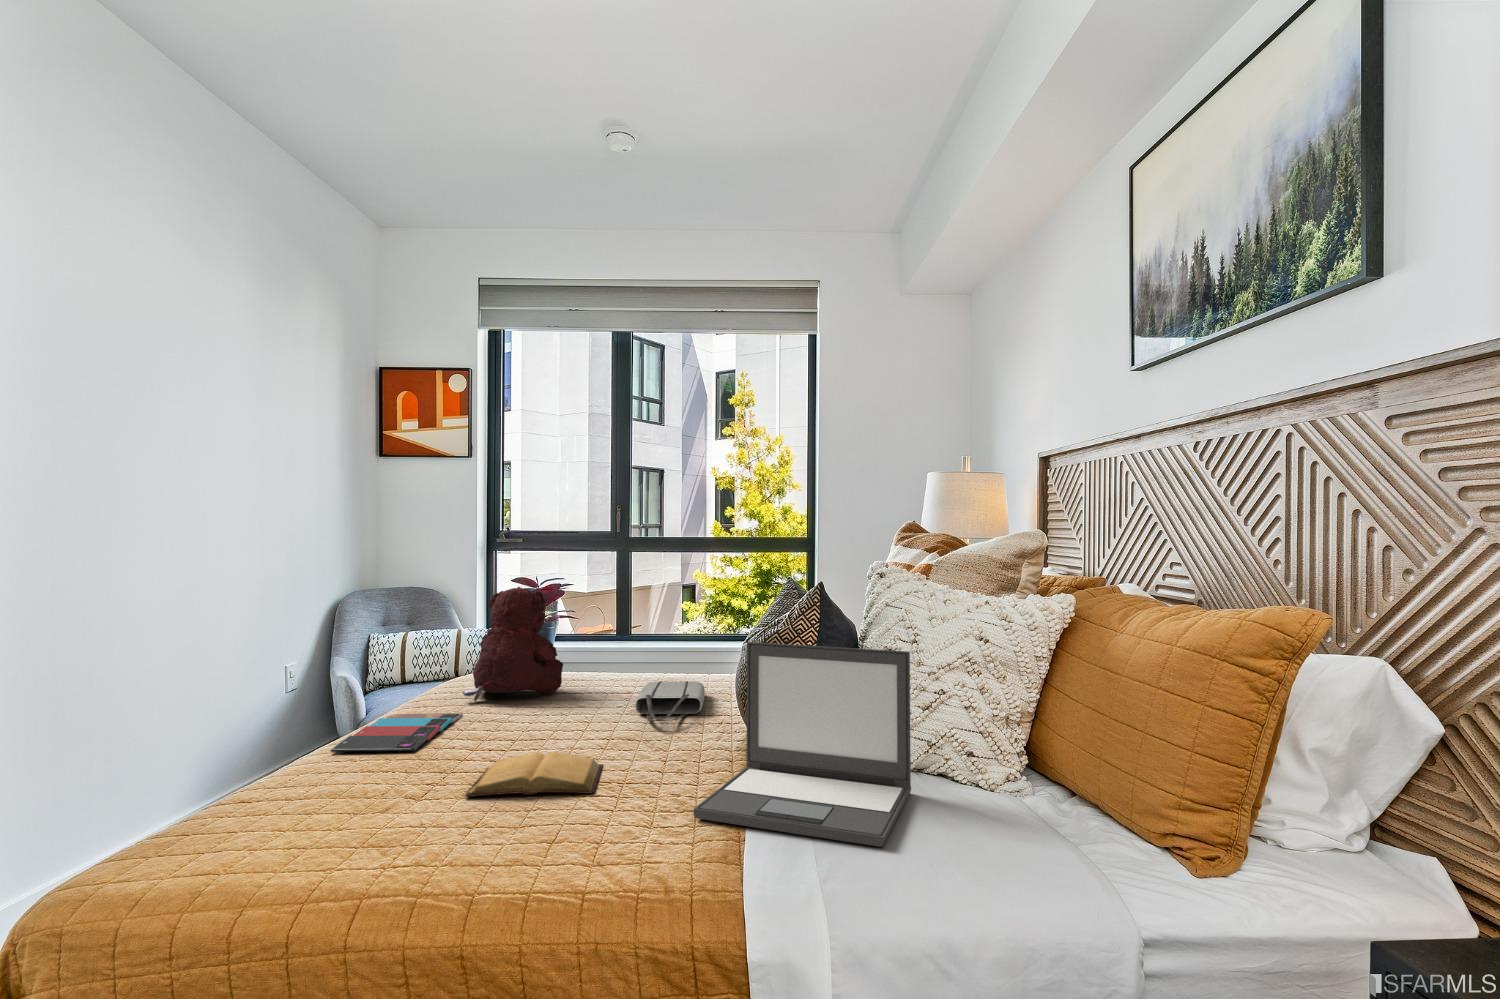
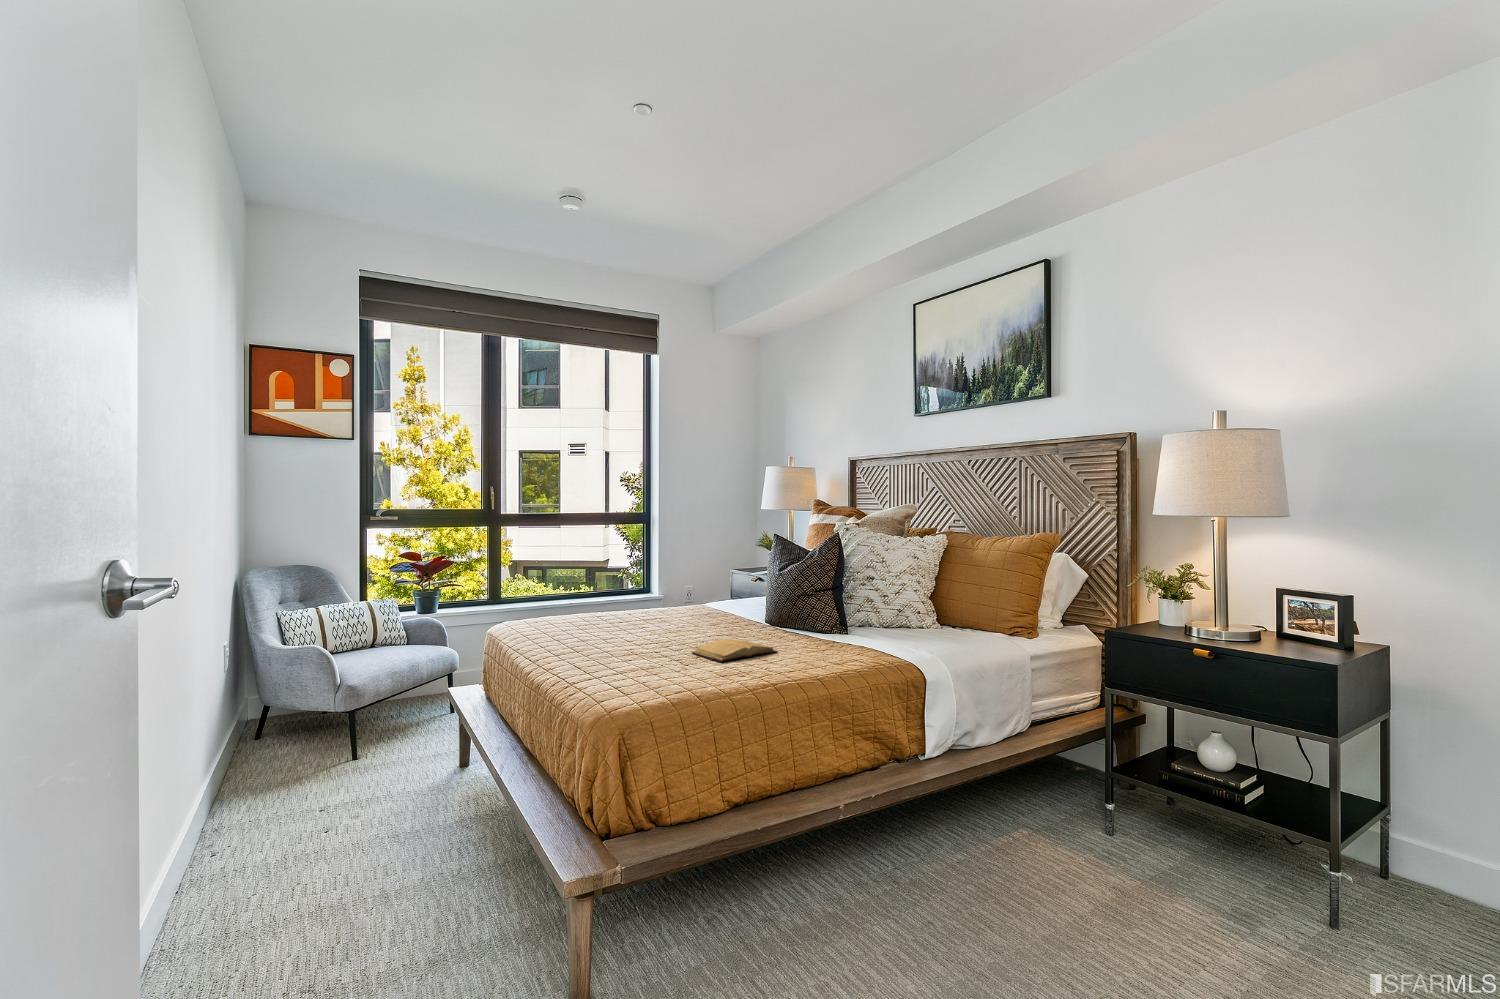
teddy bear: present [463,587,563,702] -> none [543,549,611,633]
laptop: present [694,642,911,847] -> none [824,564,937,651]
tote bag: present [635,681,705,721] -> none [670,606,734,626]
smartphone: present [331,714,463,752] -> none [535,638,621,662]

